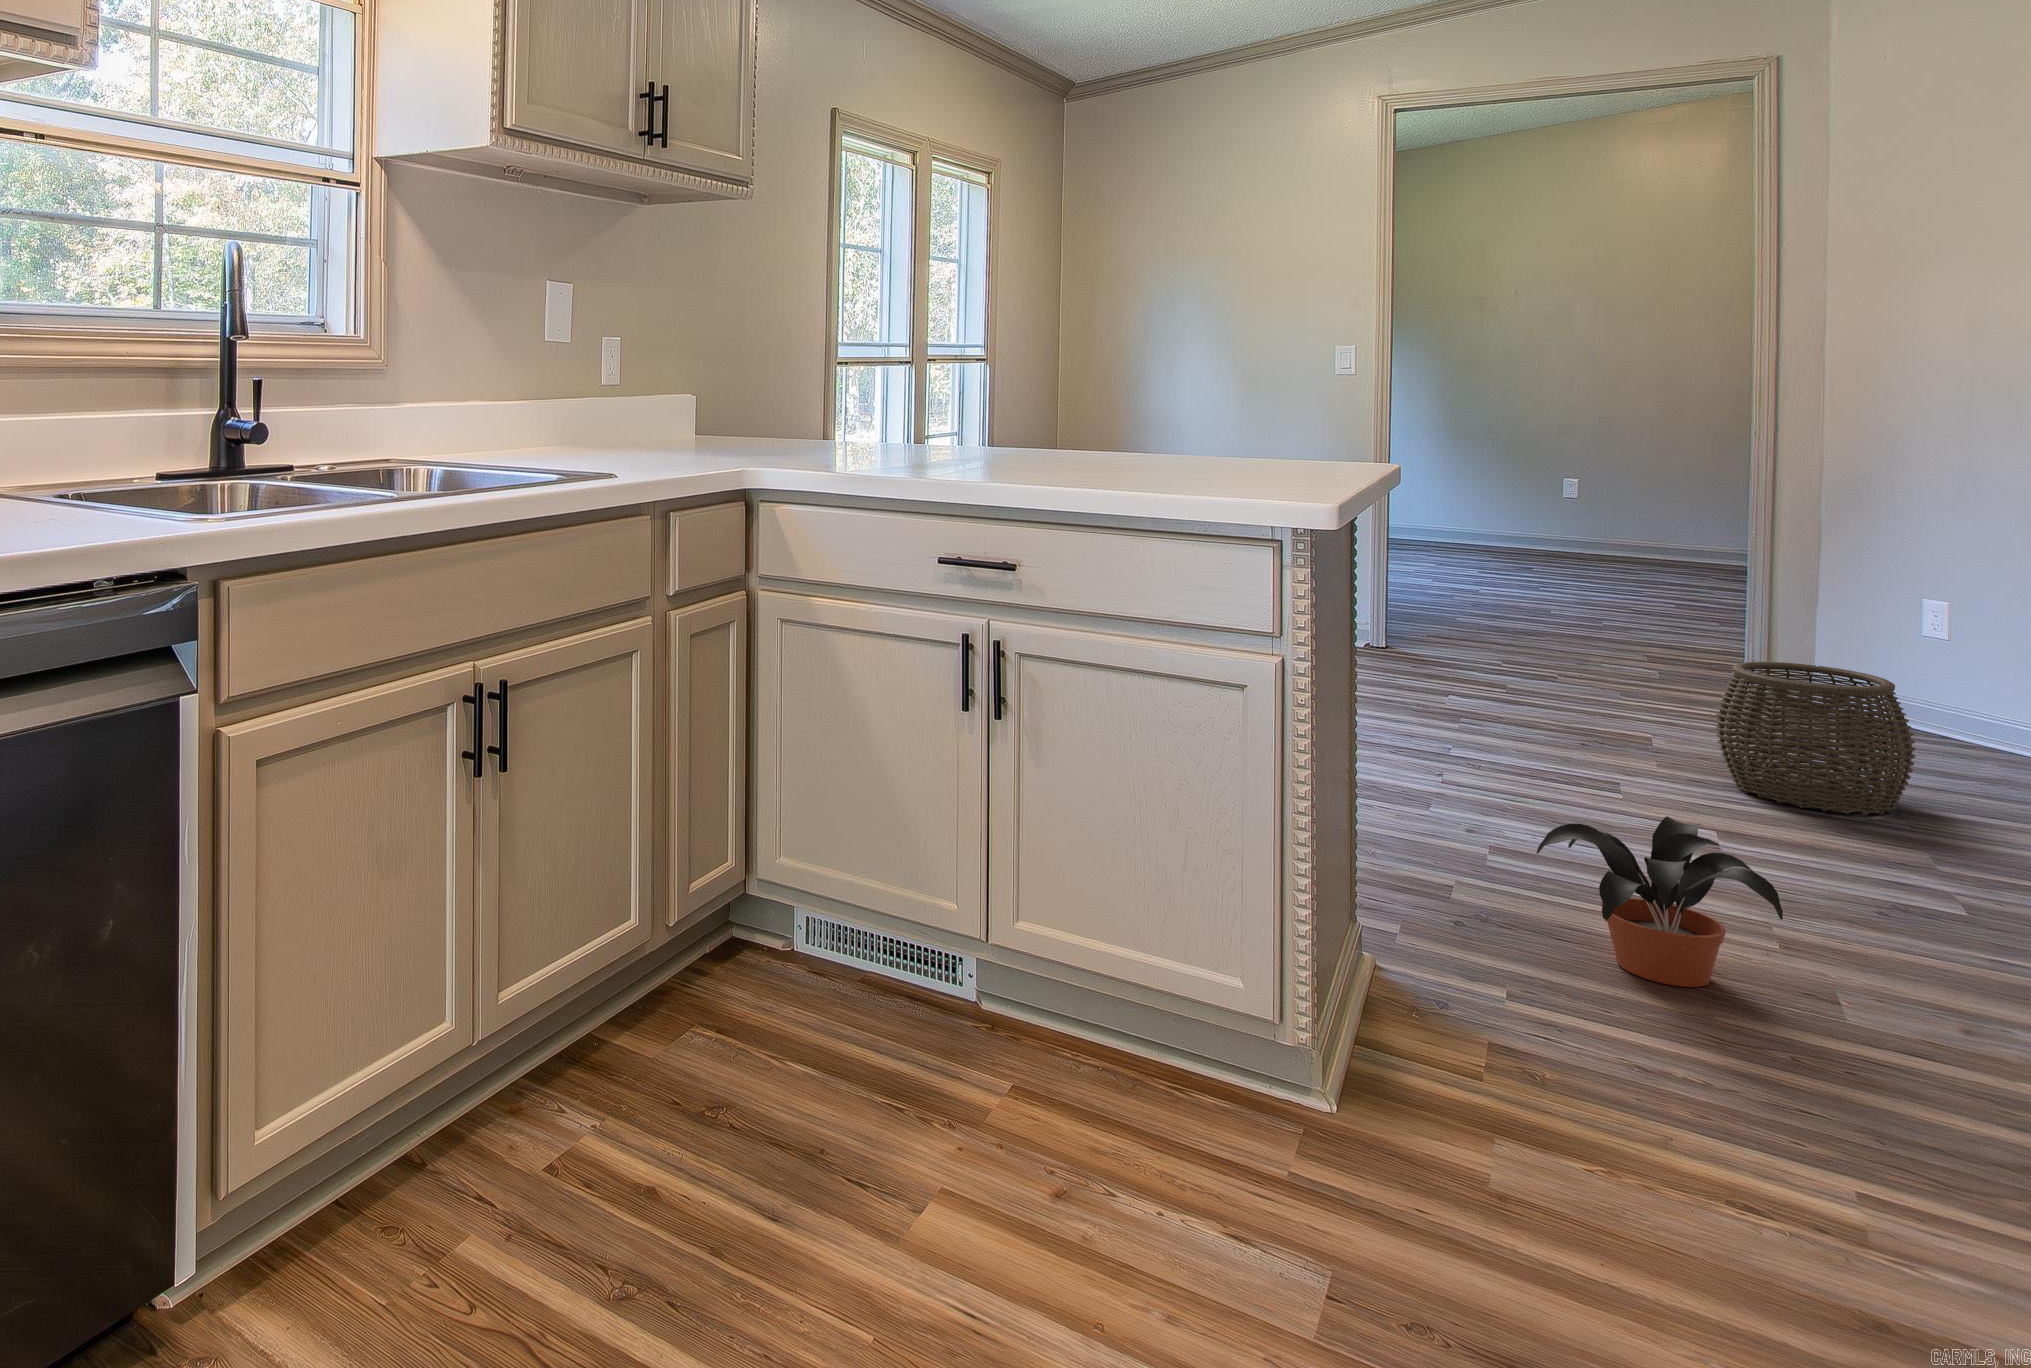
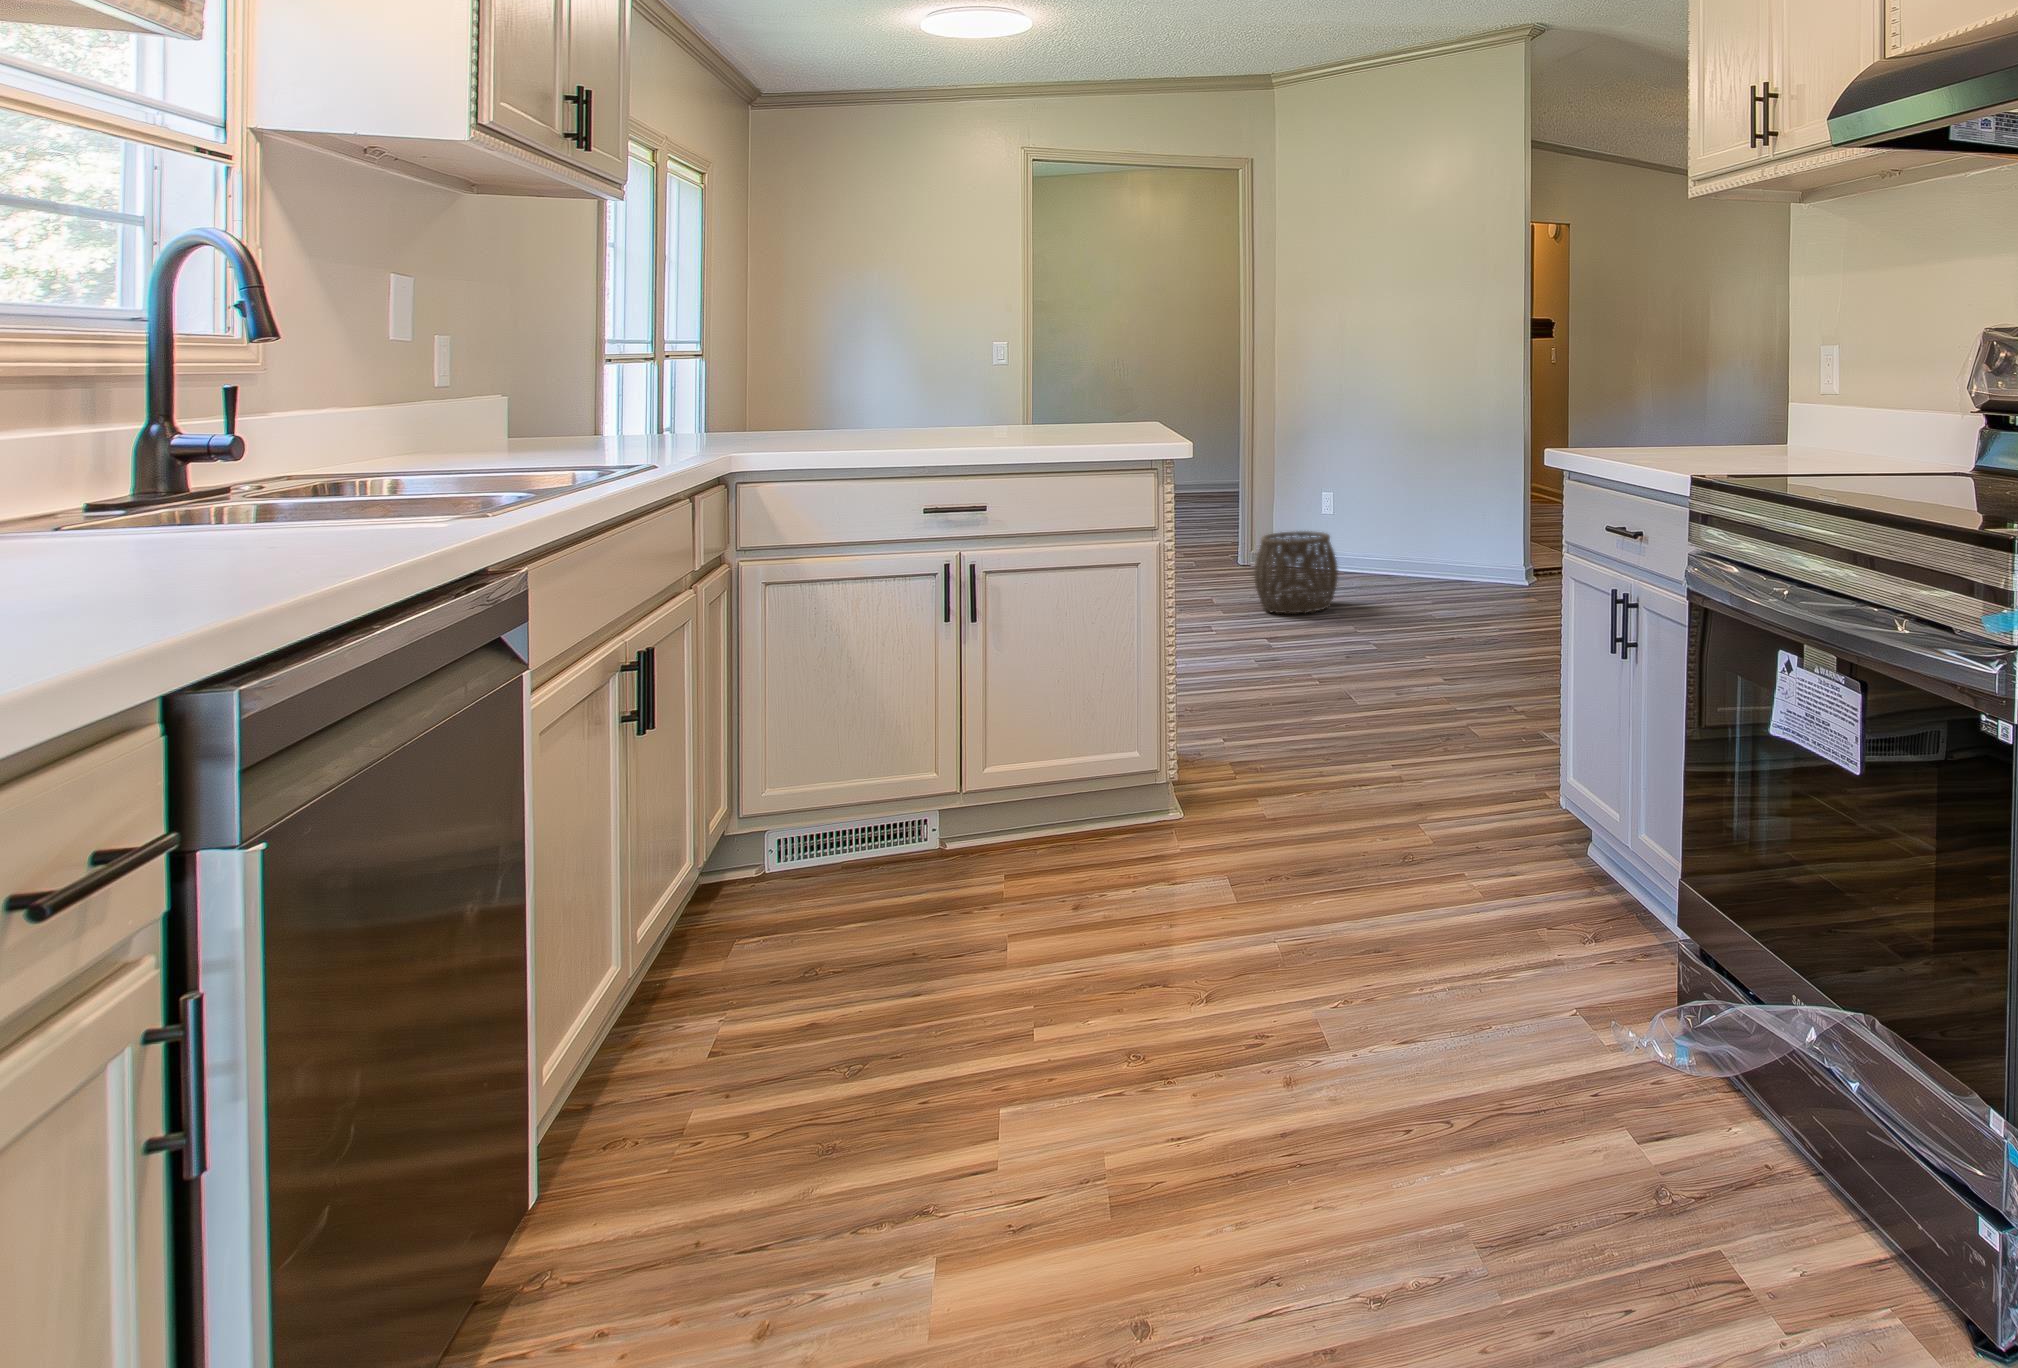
potted plant: present [1536,816,1783,987] -> none [1223,618,1334,711]

